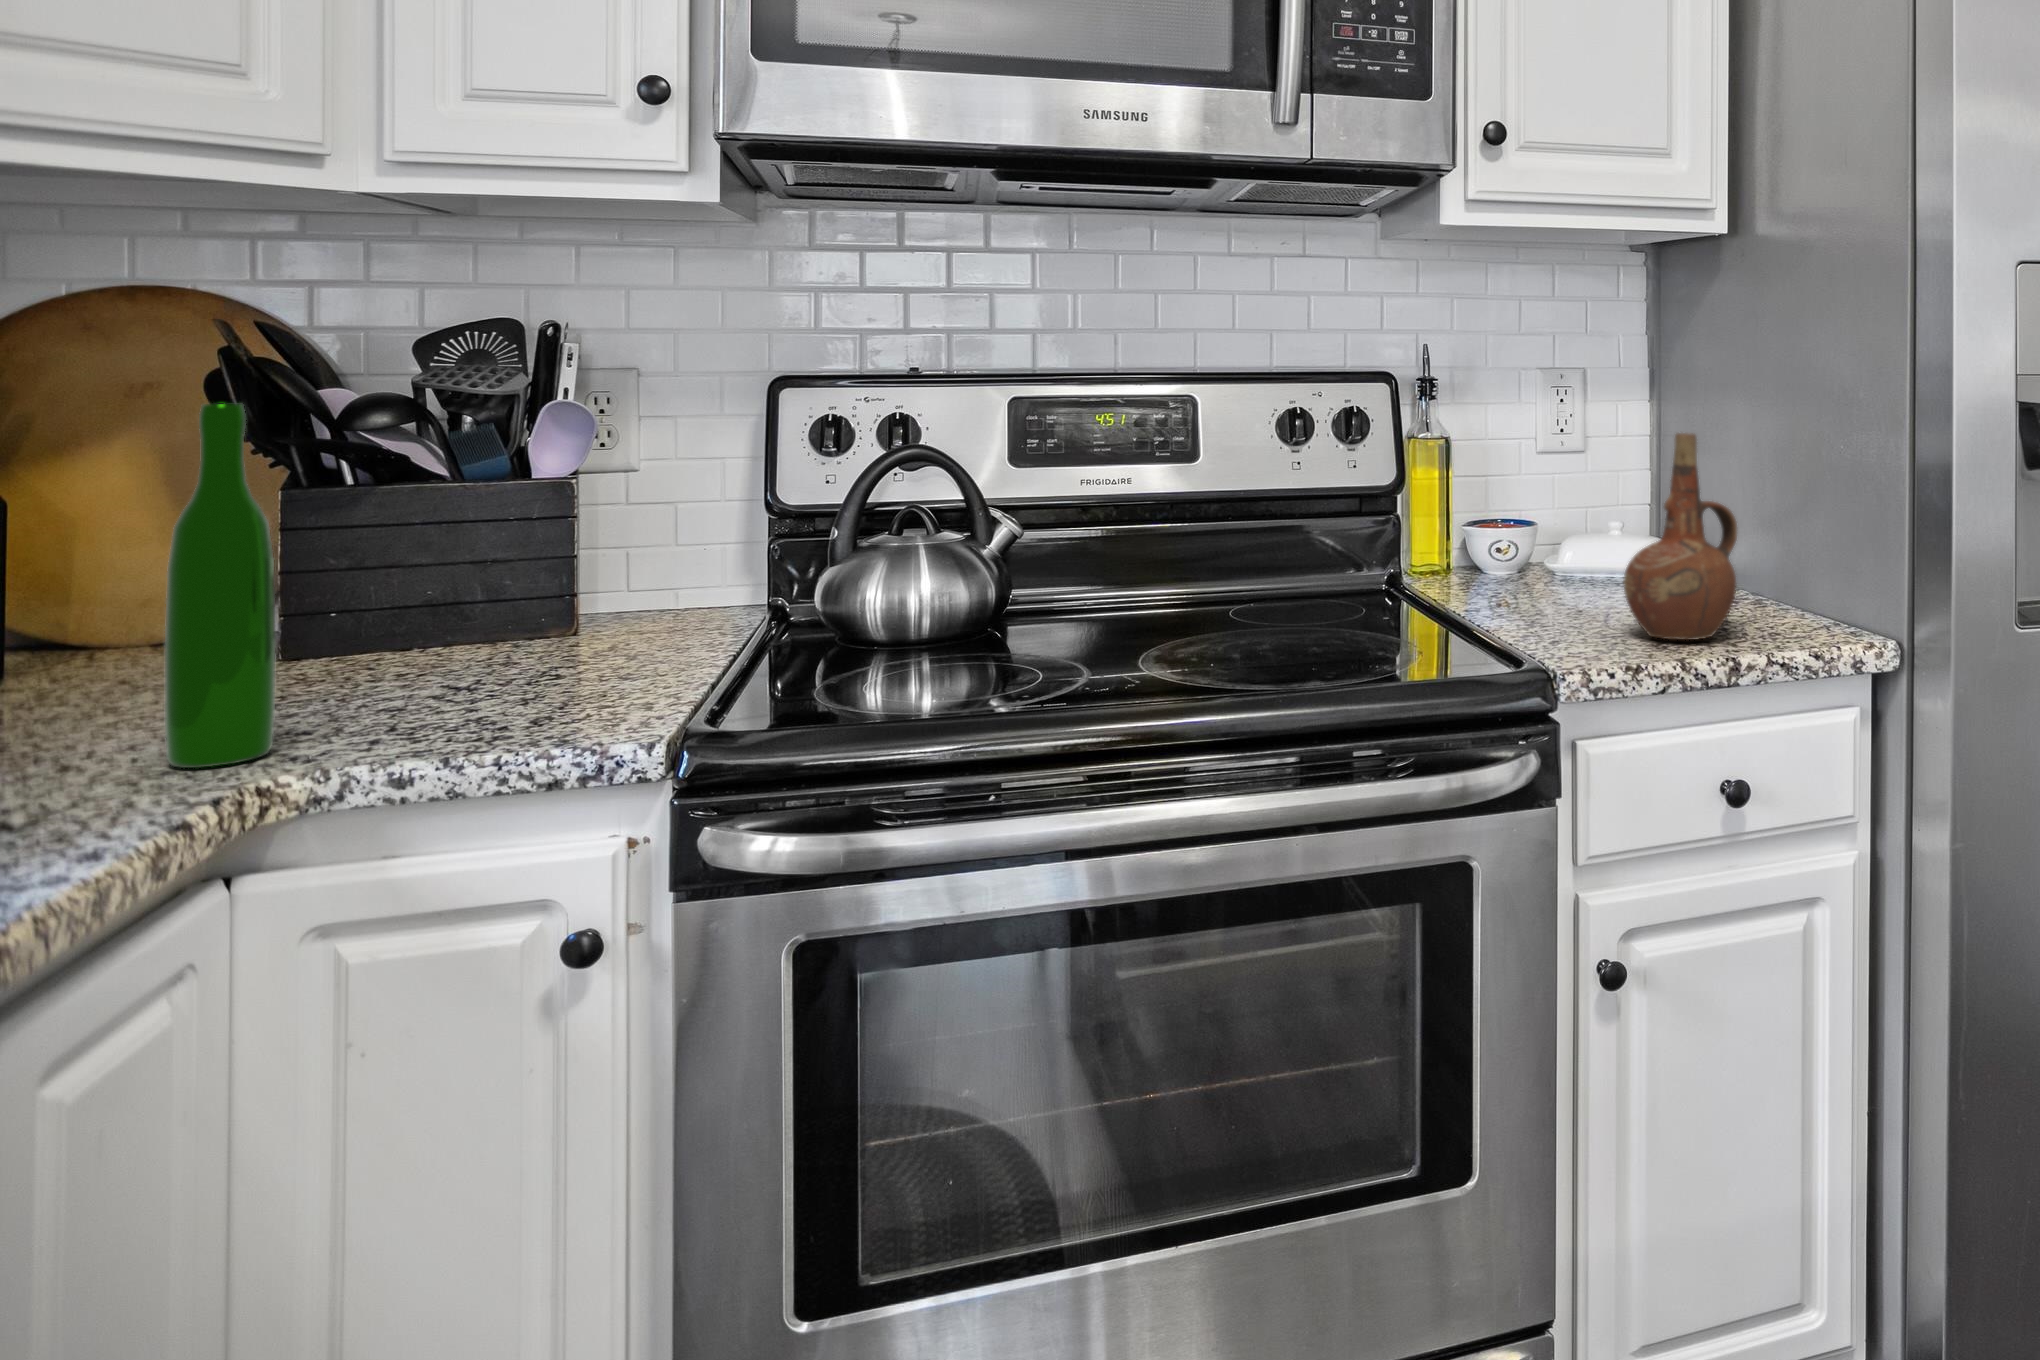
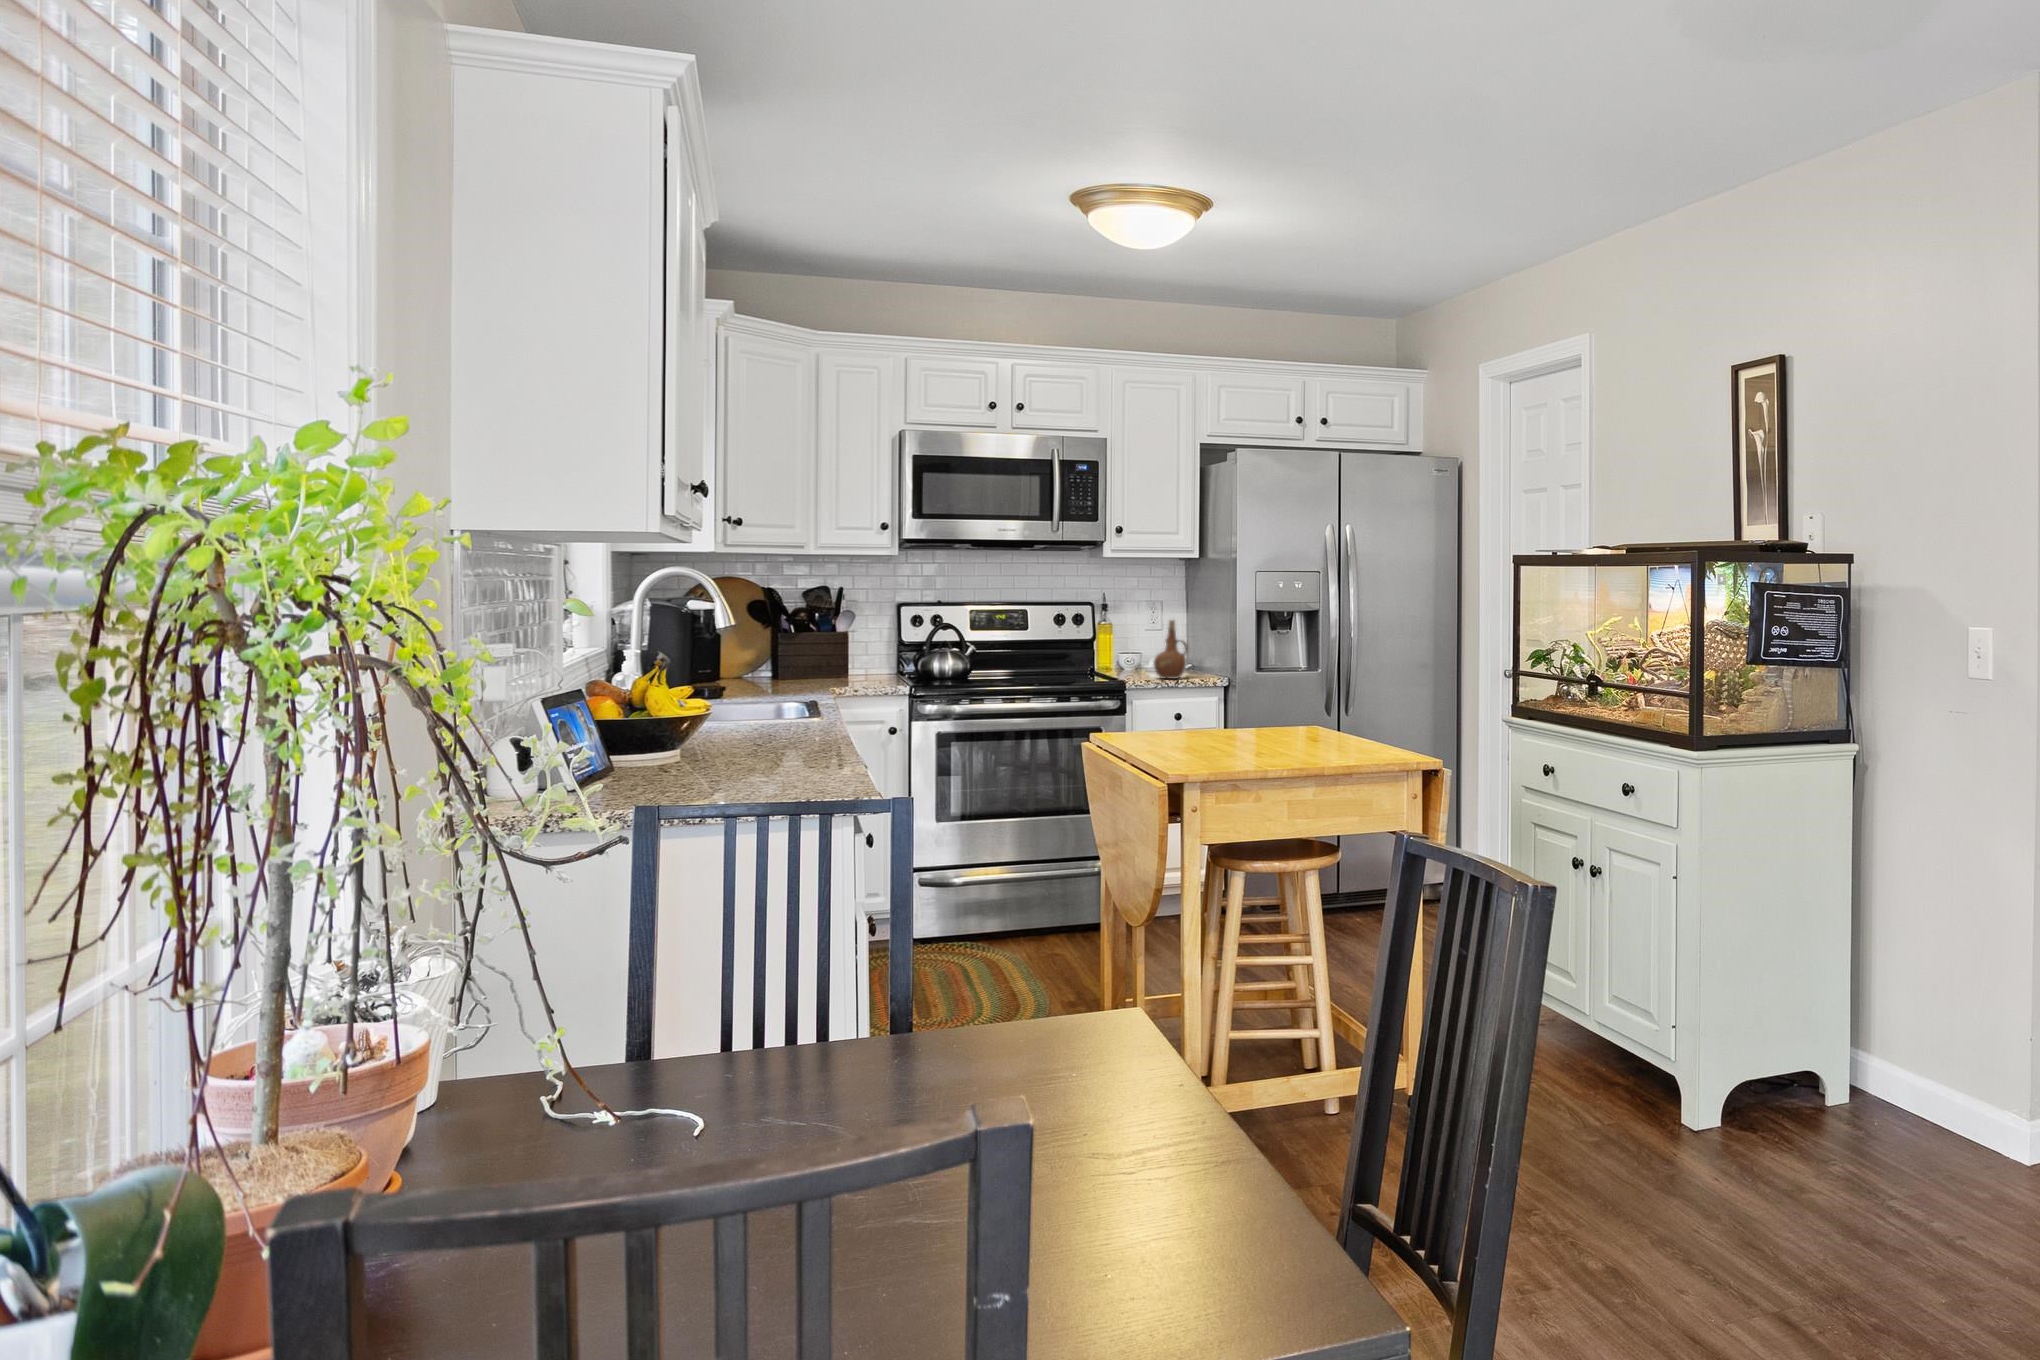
wine bottle: present [165,403,276,768] -> none [802,609,822,688]

